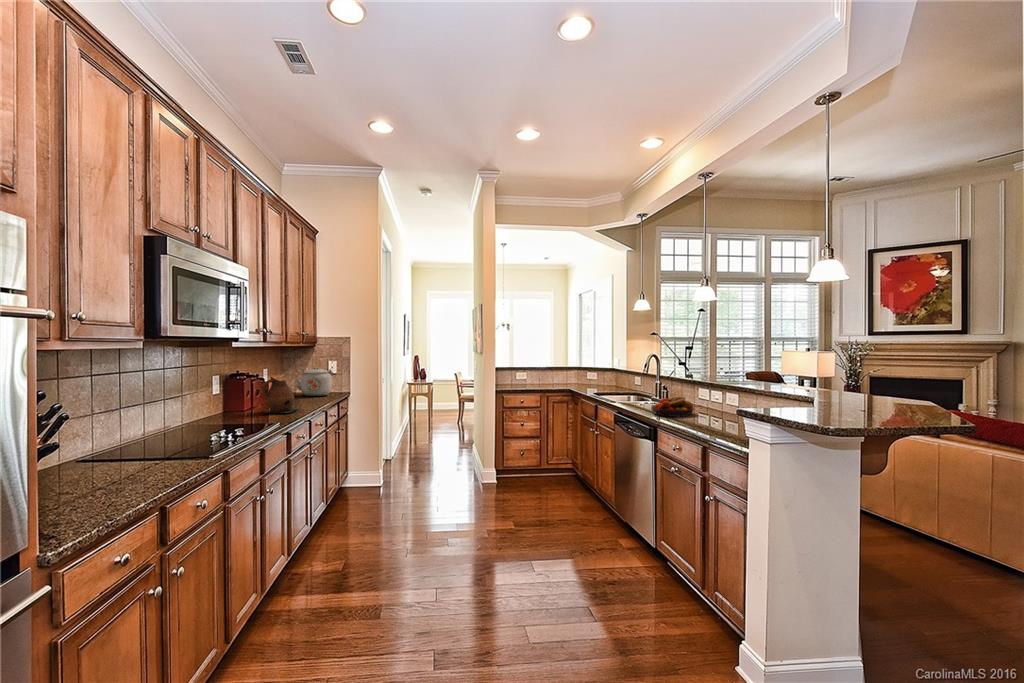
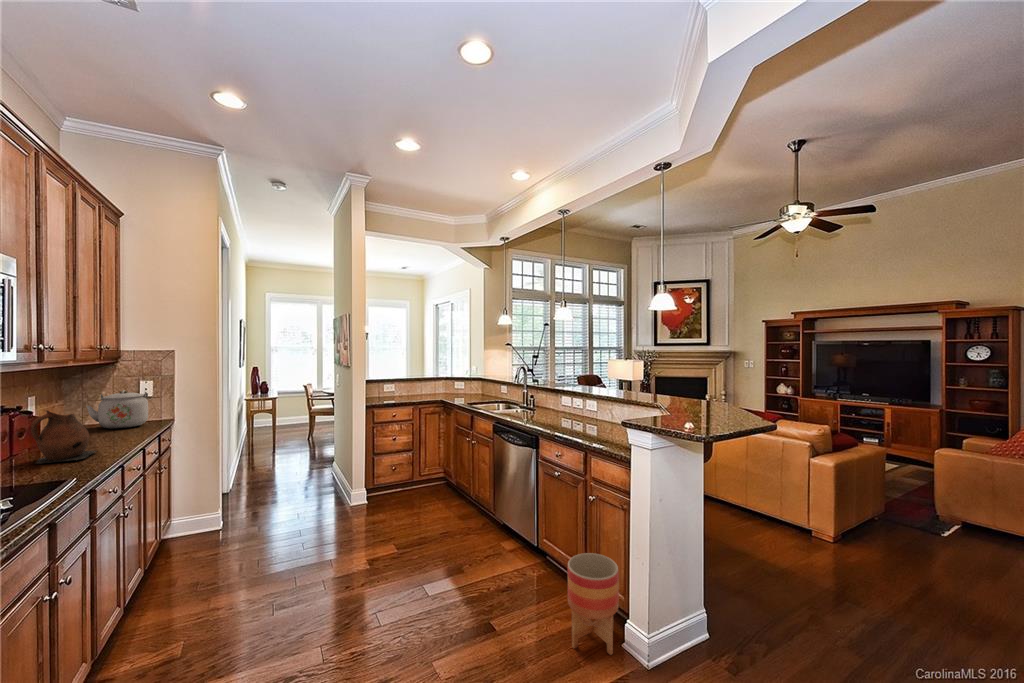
fruit bowl: present [651,396,694,417] -> none [535,404,573,425]
planter: none [656,542,709,642] -> present [568,553,619,655]

